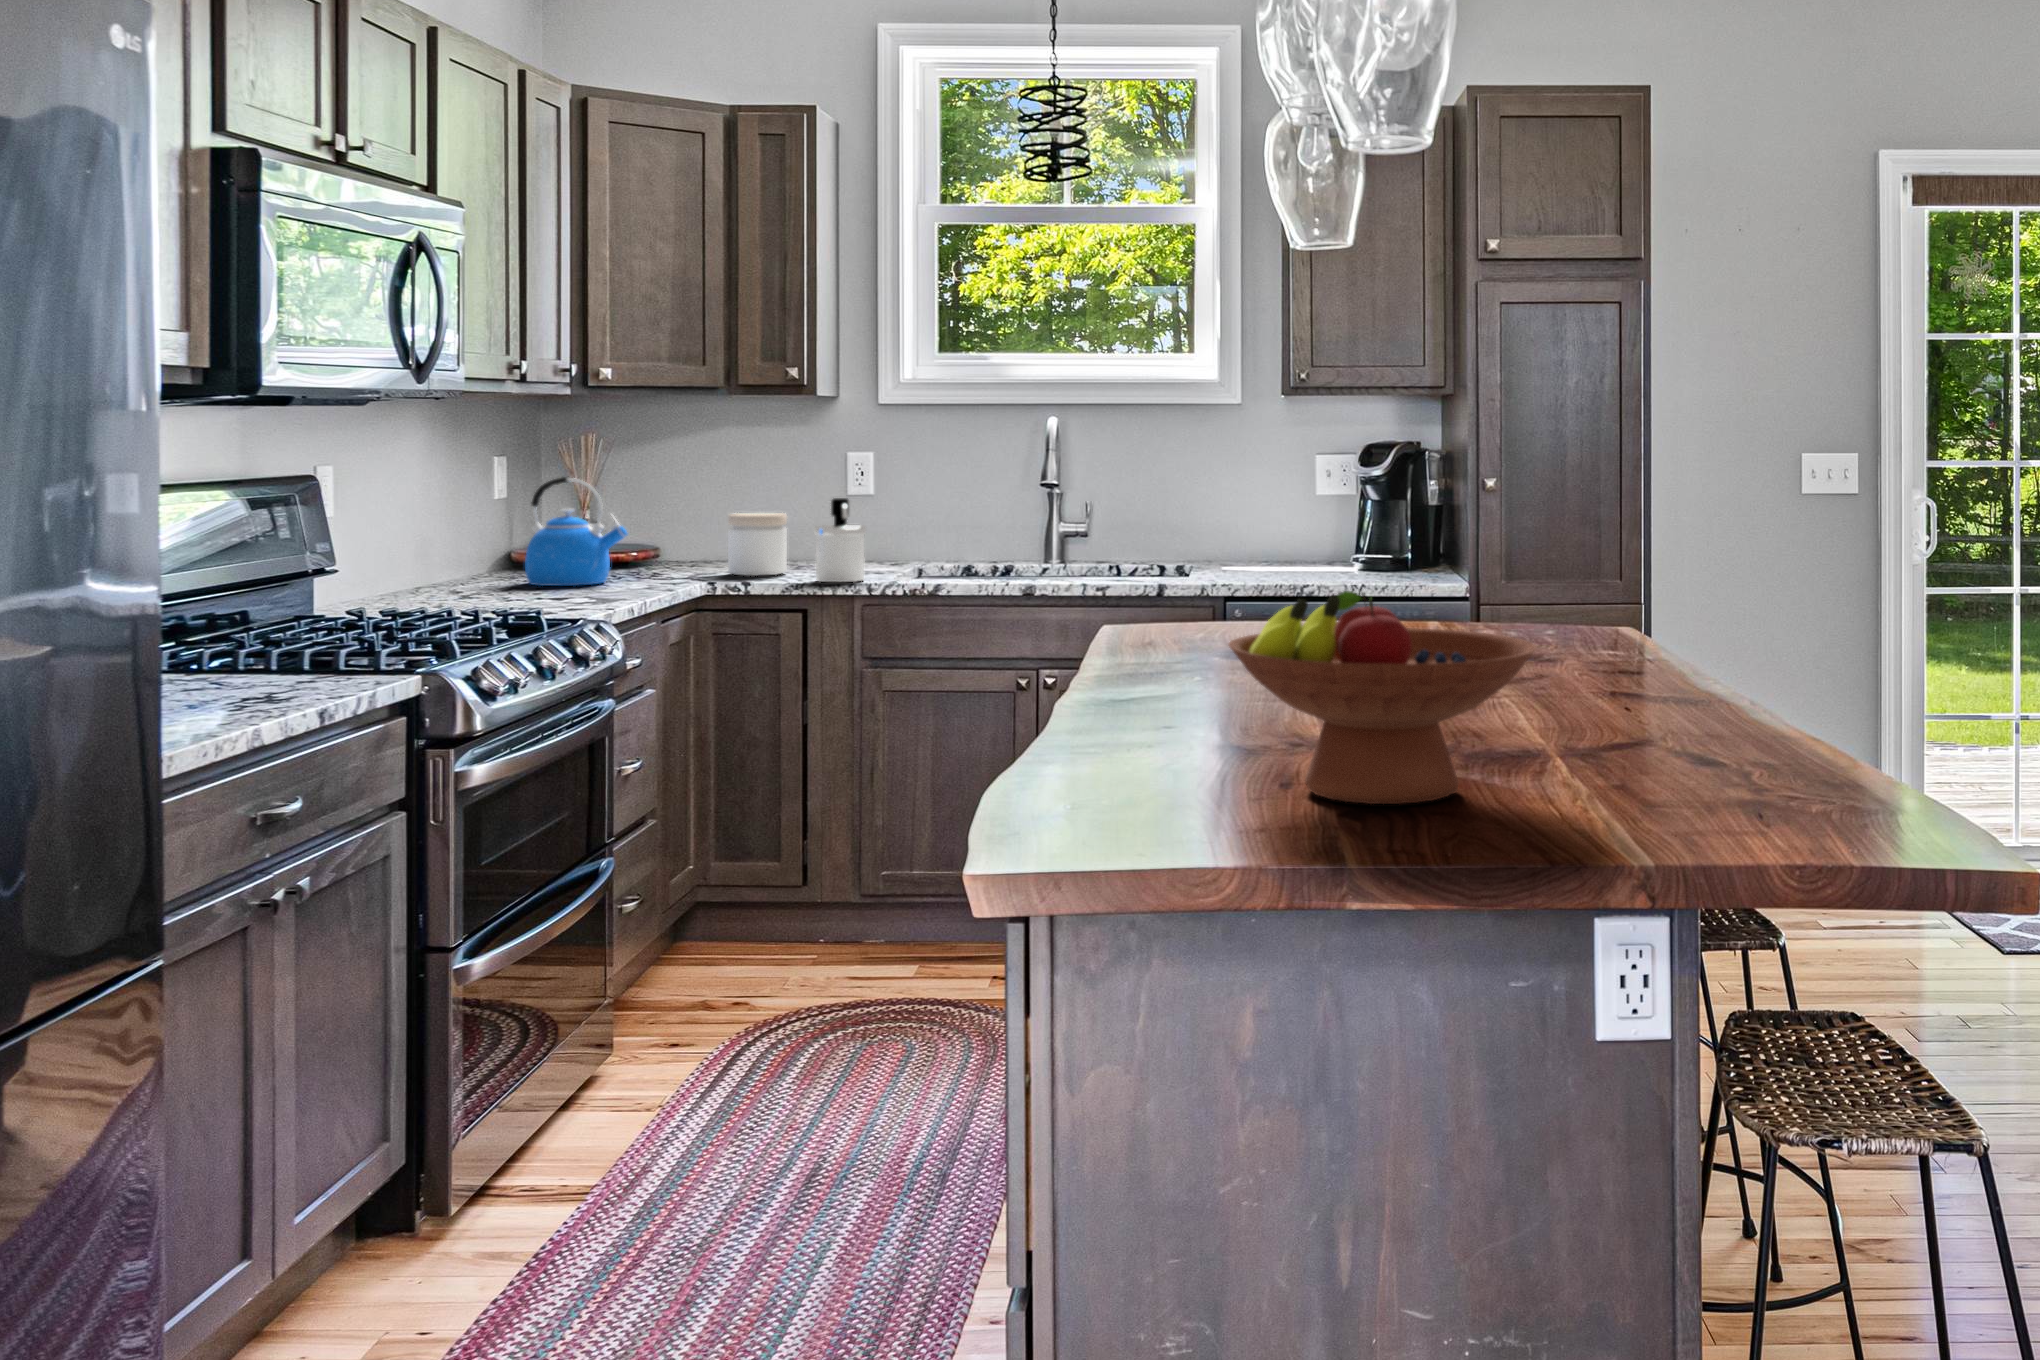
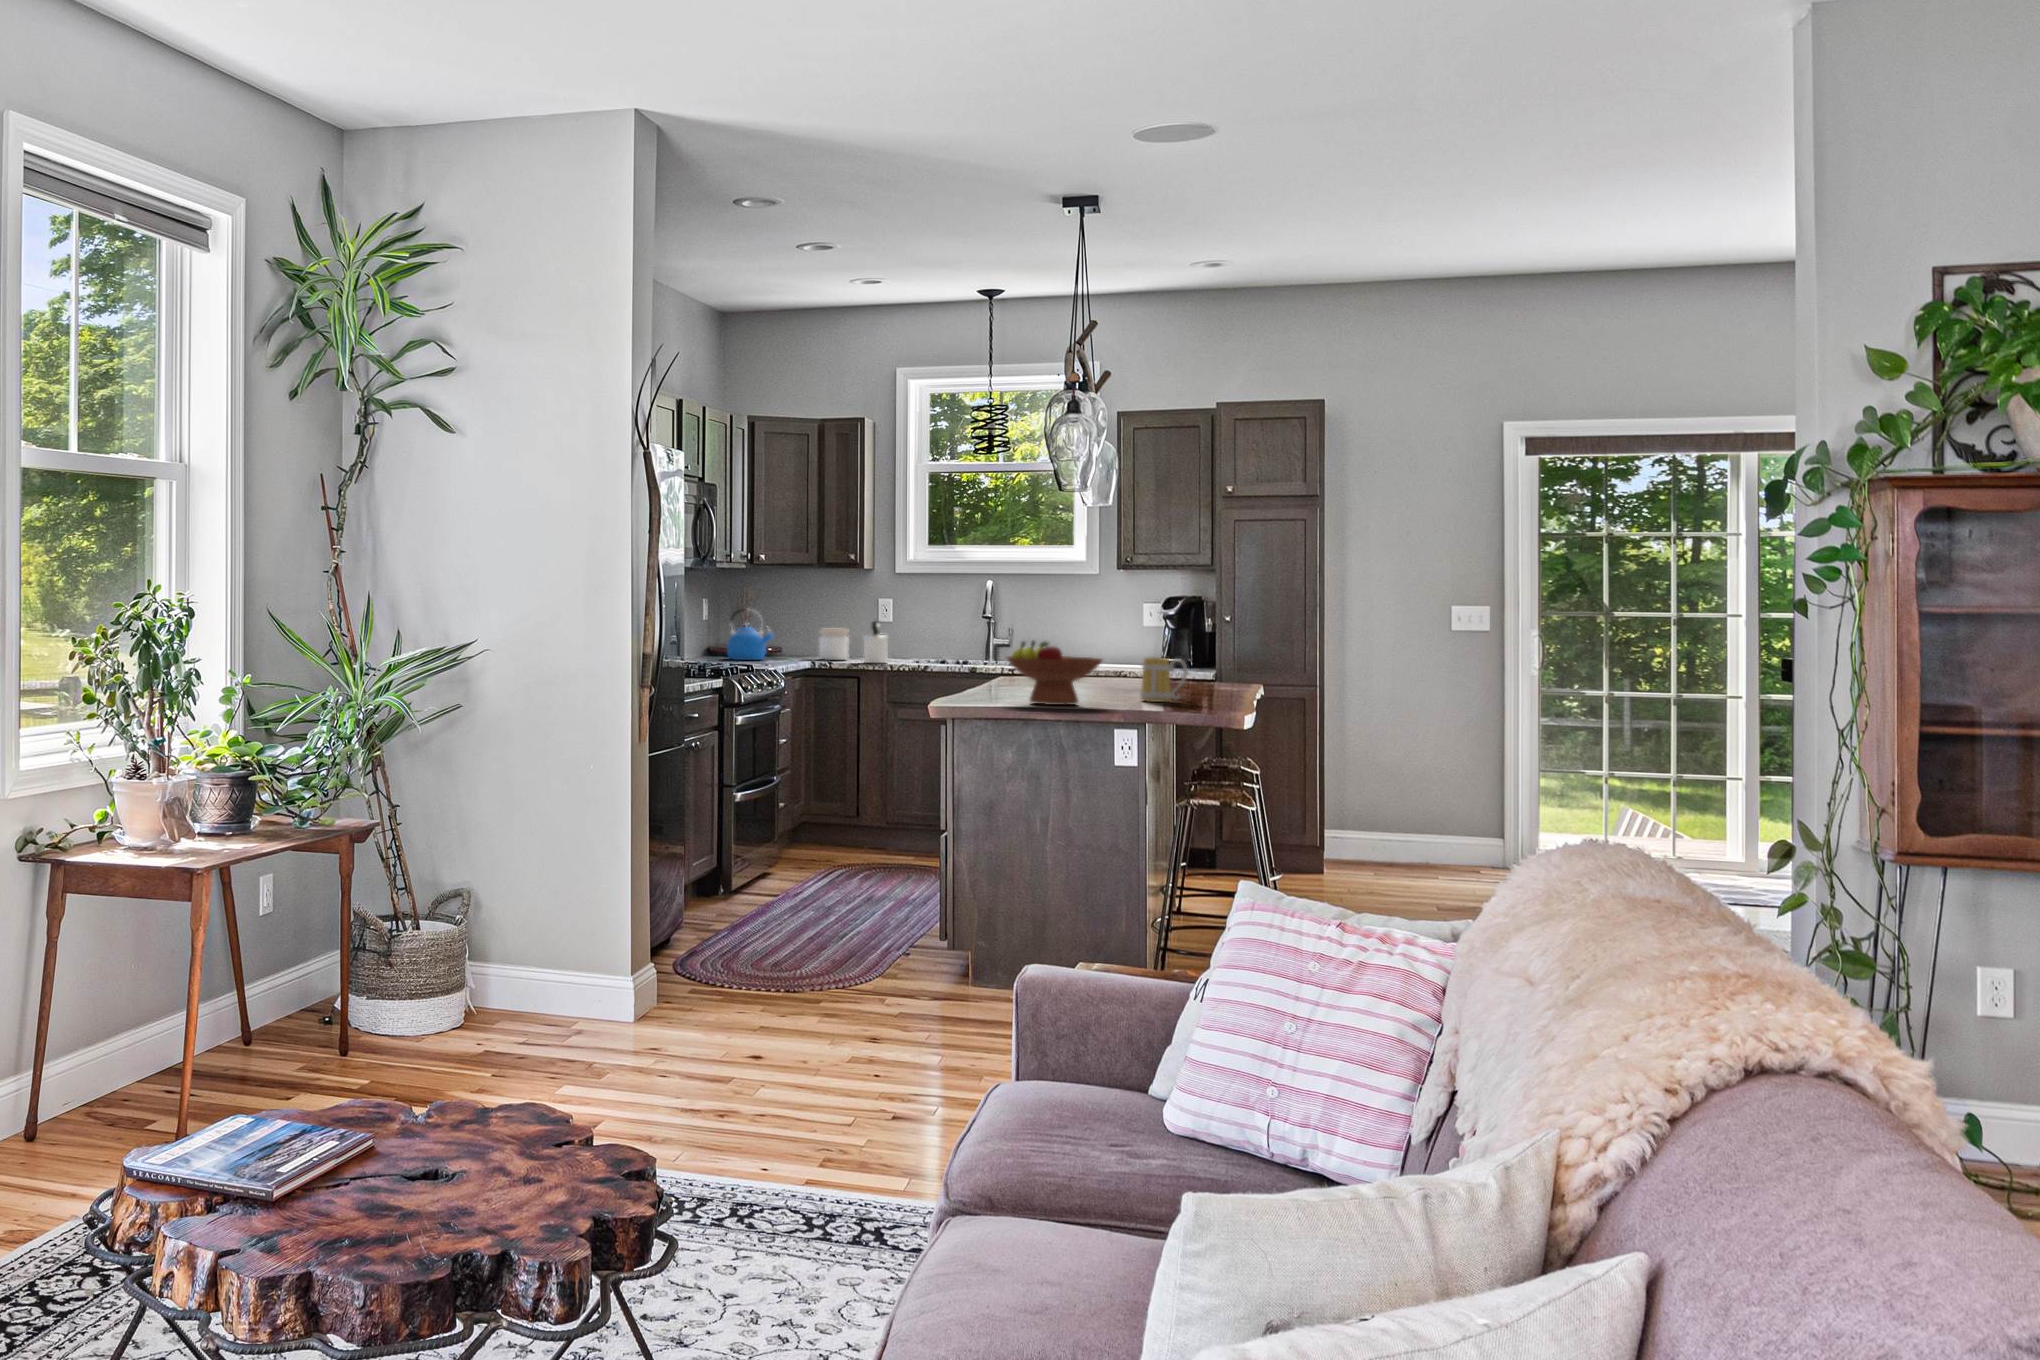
mug: none [1556,610,1683,739] -> present [1140,657,1187,702]

